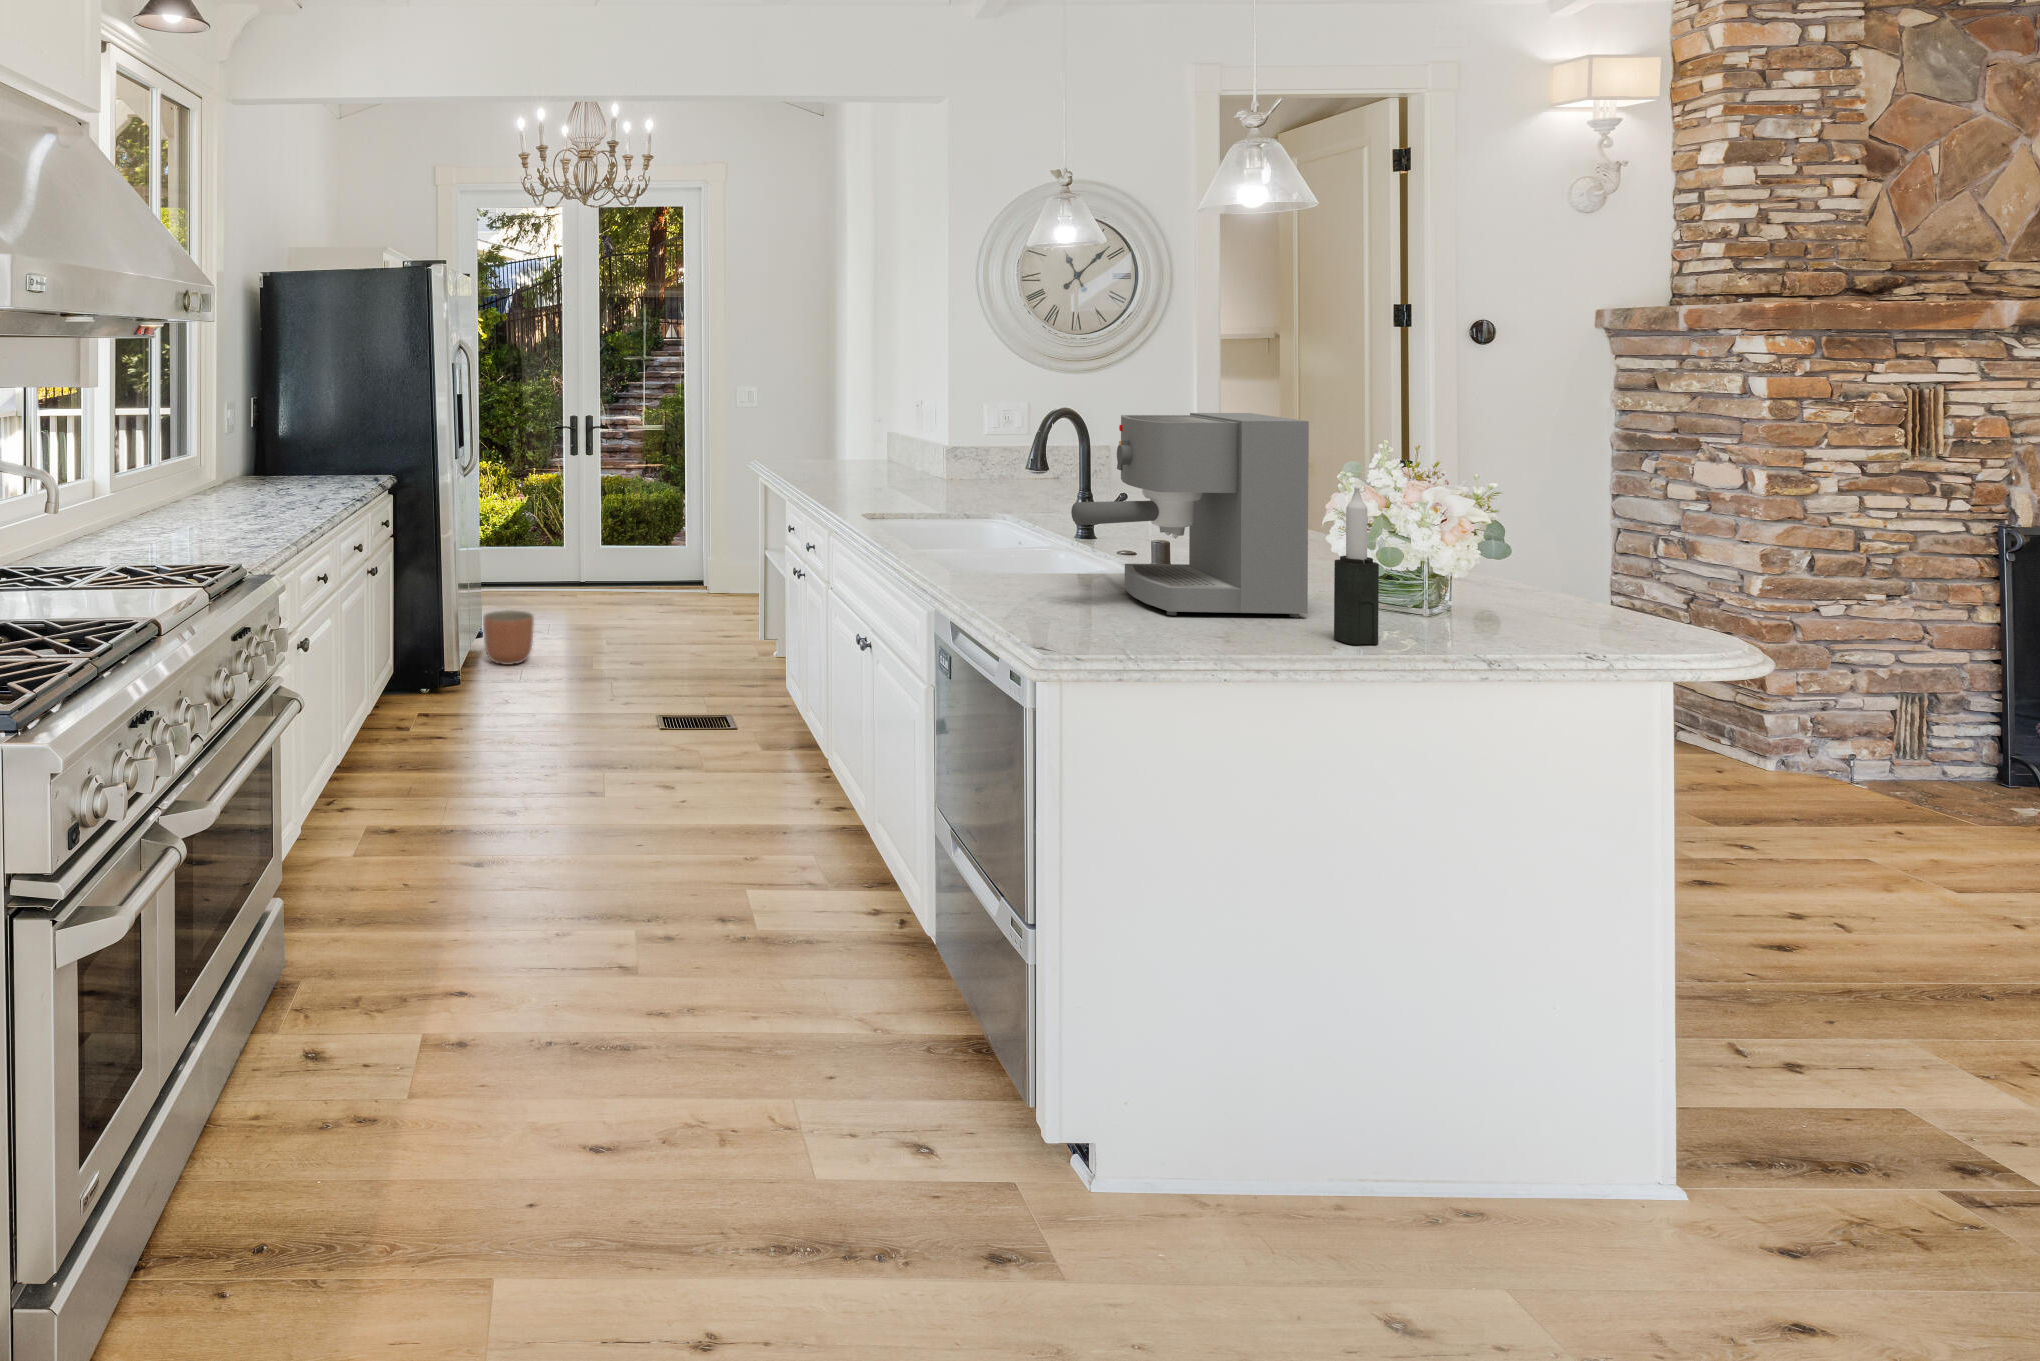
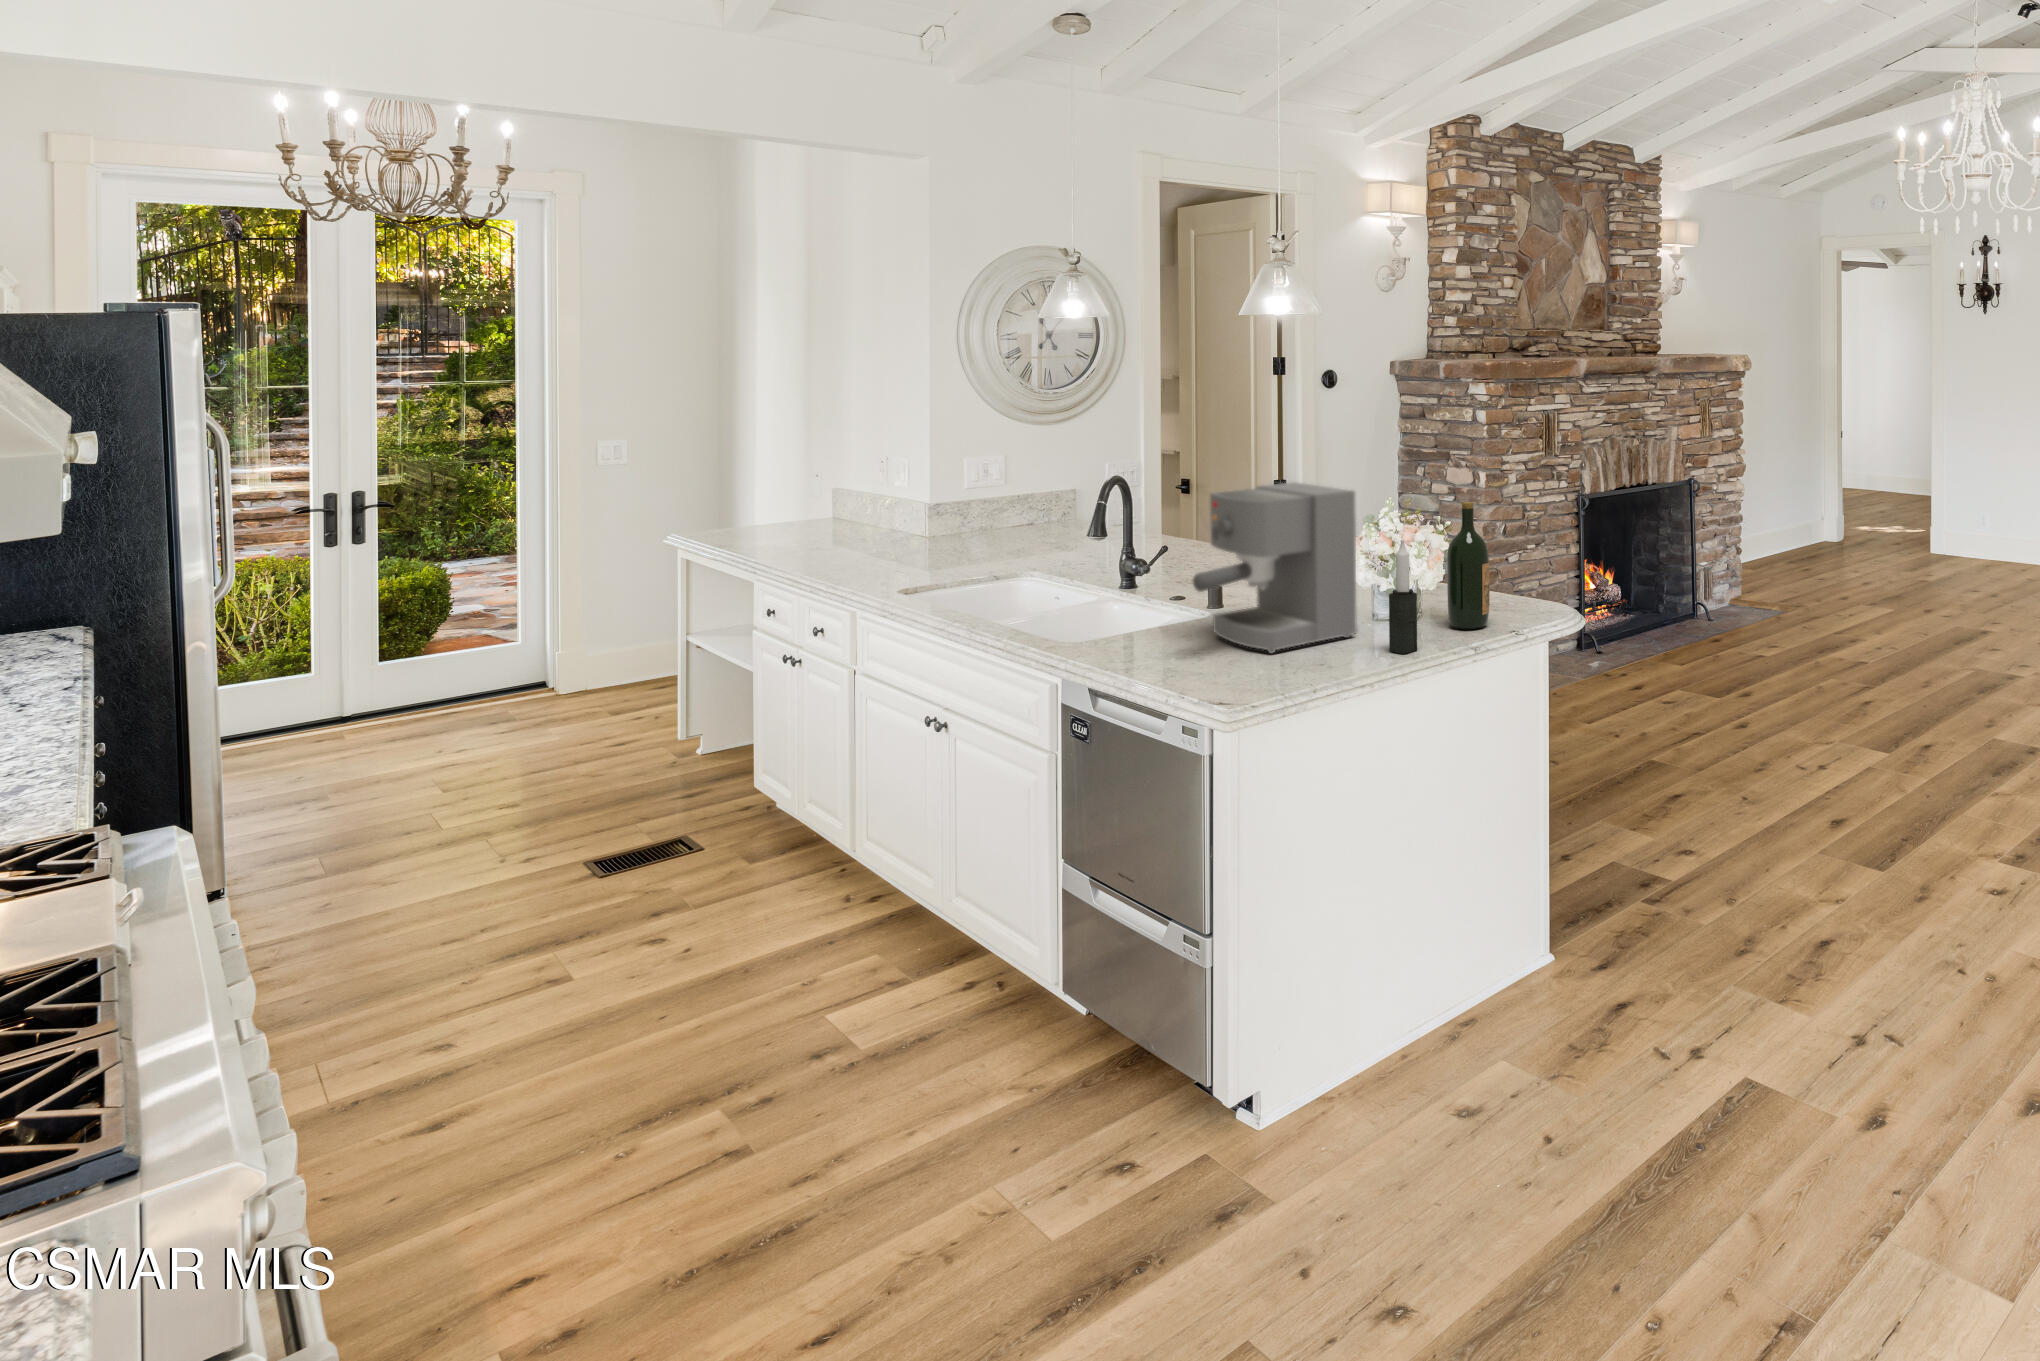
wine bottle: none [1463,450,1539,638] -> present [1447,502,1490,629]
planter: present [483,610,534,665] -> none [247,773,340,853]

